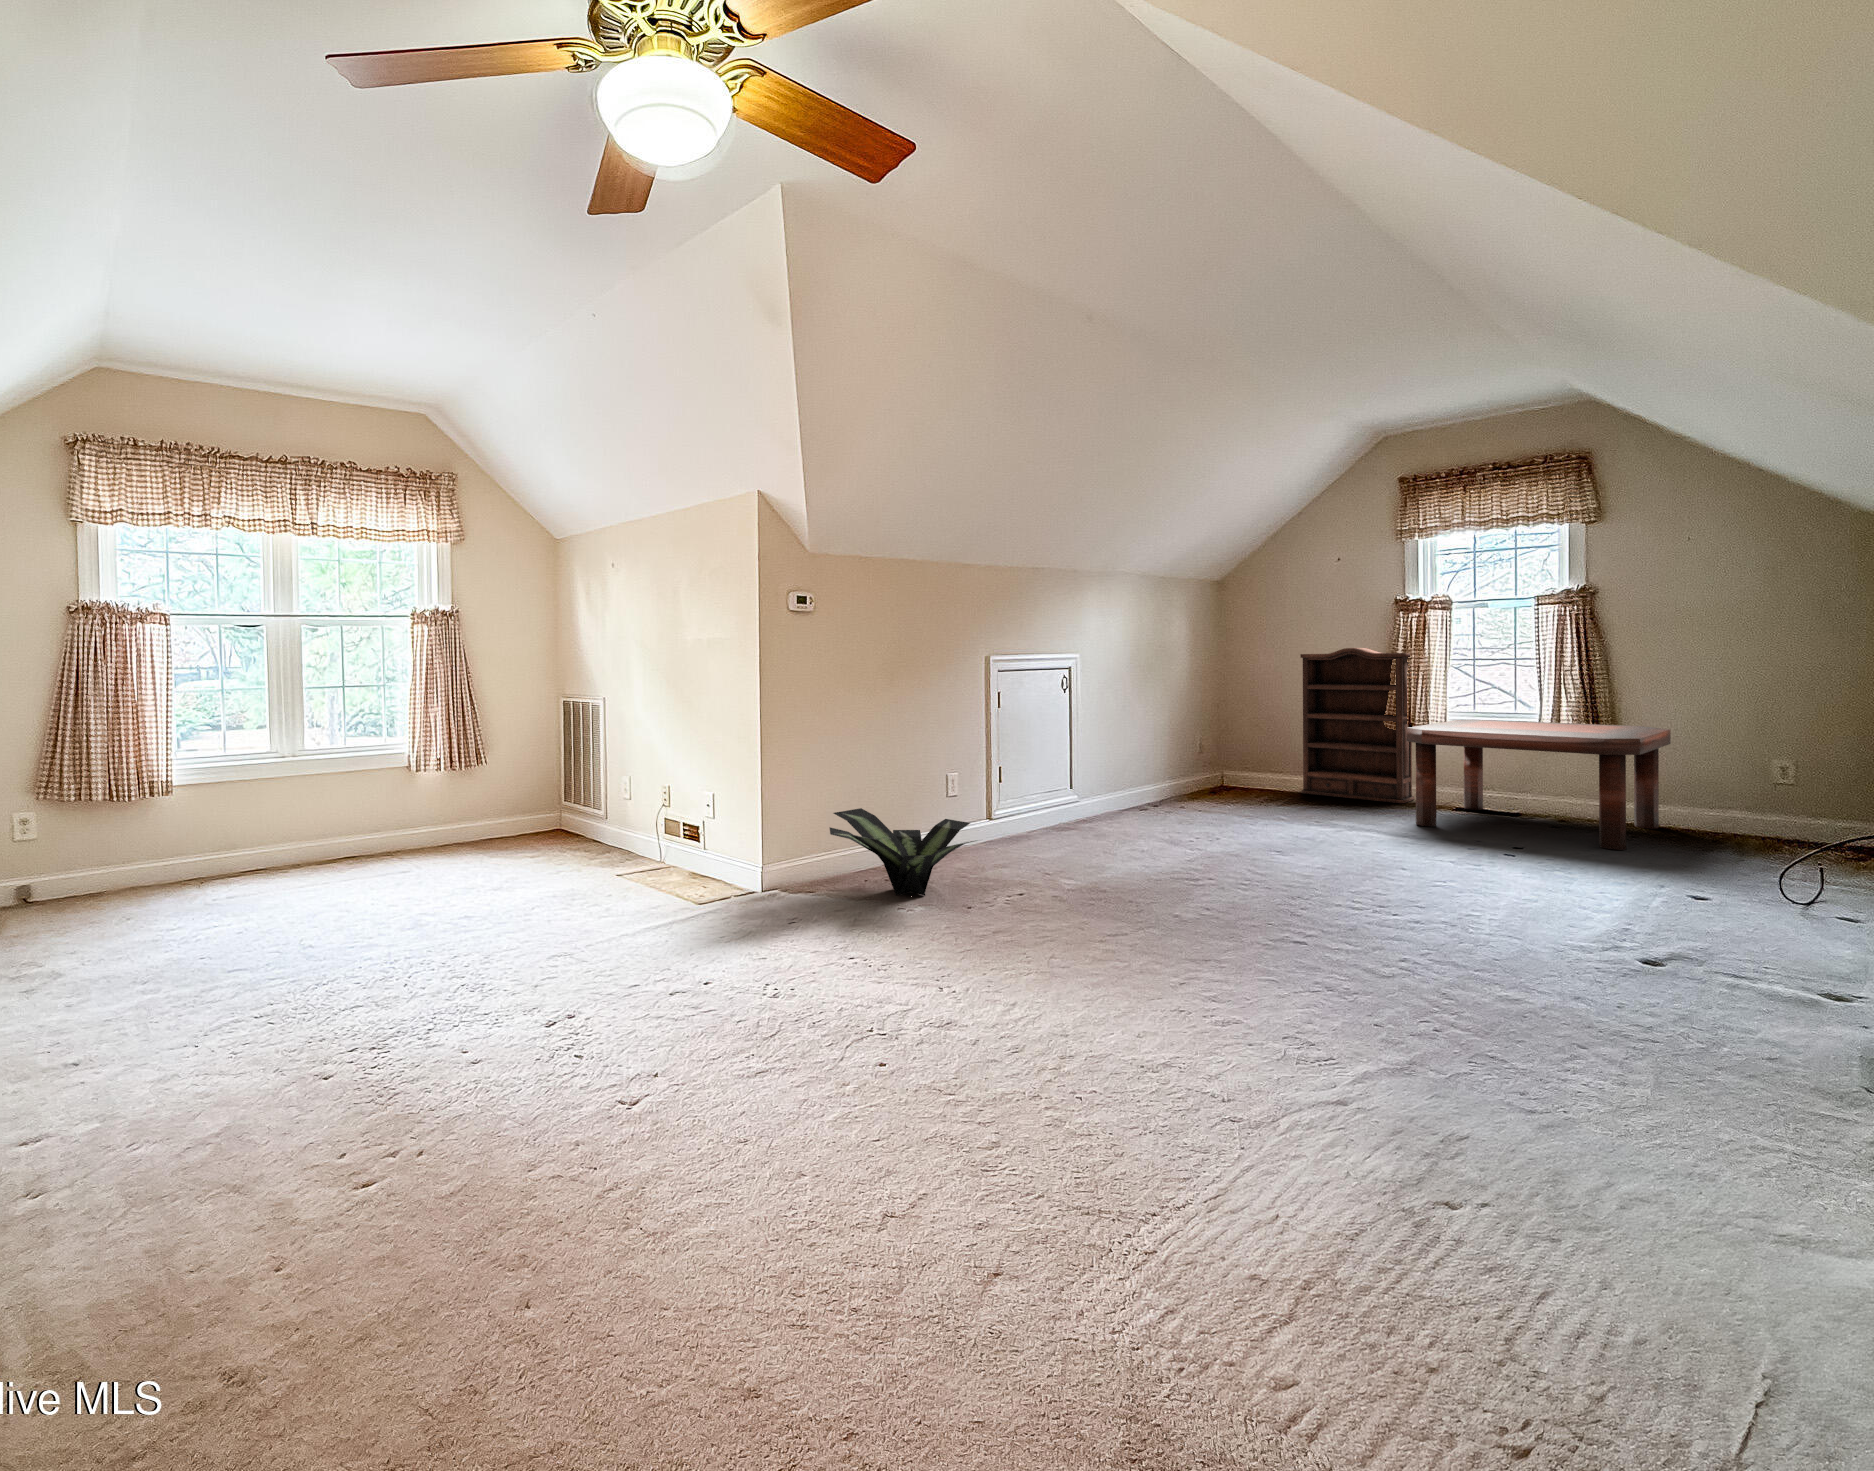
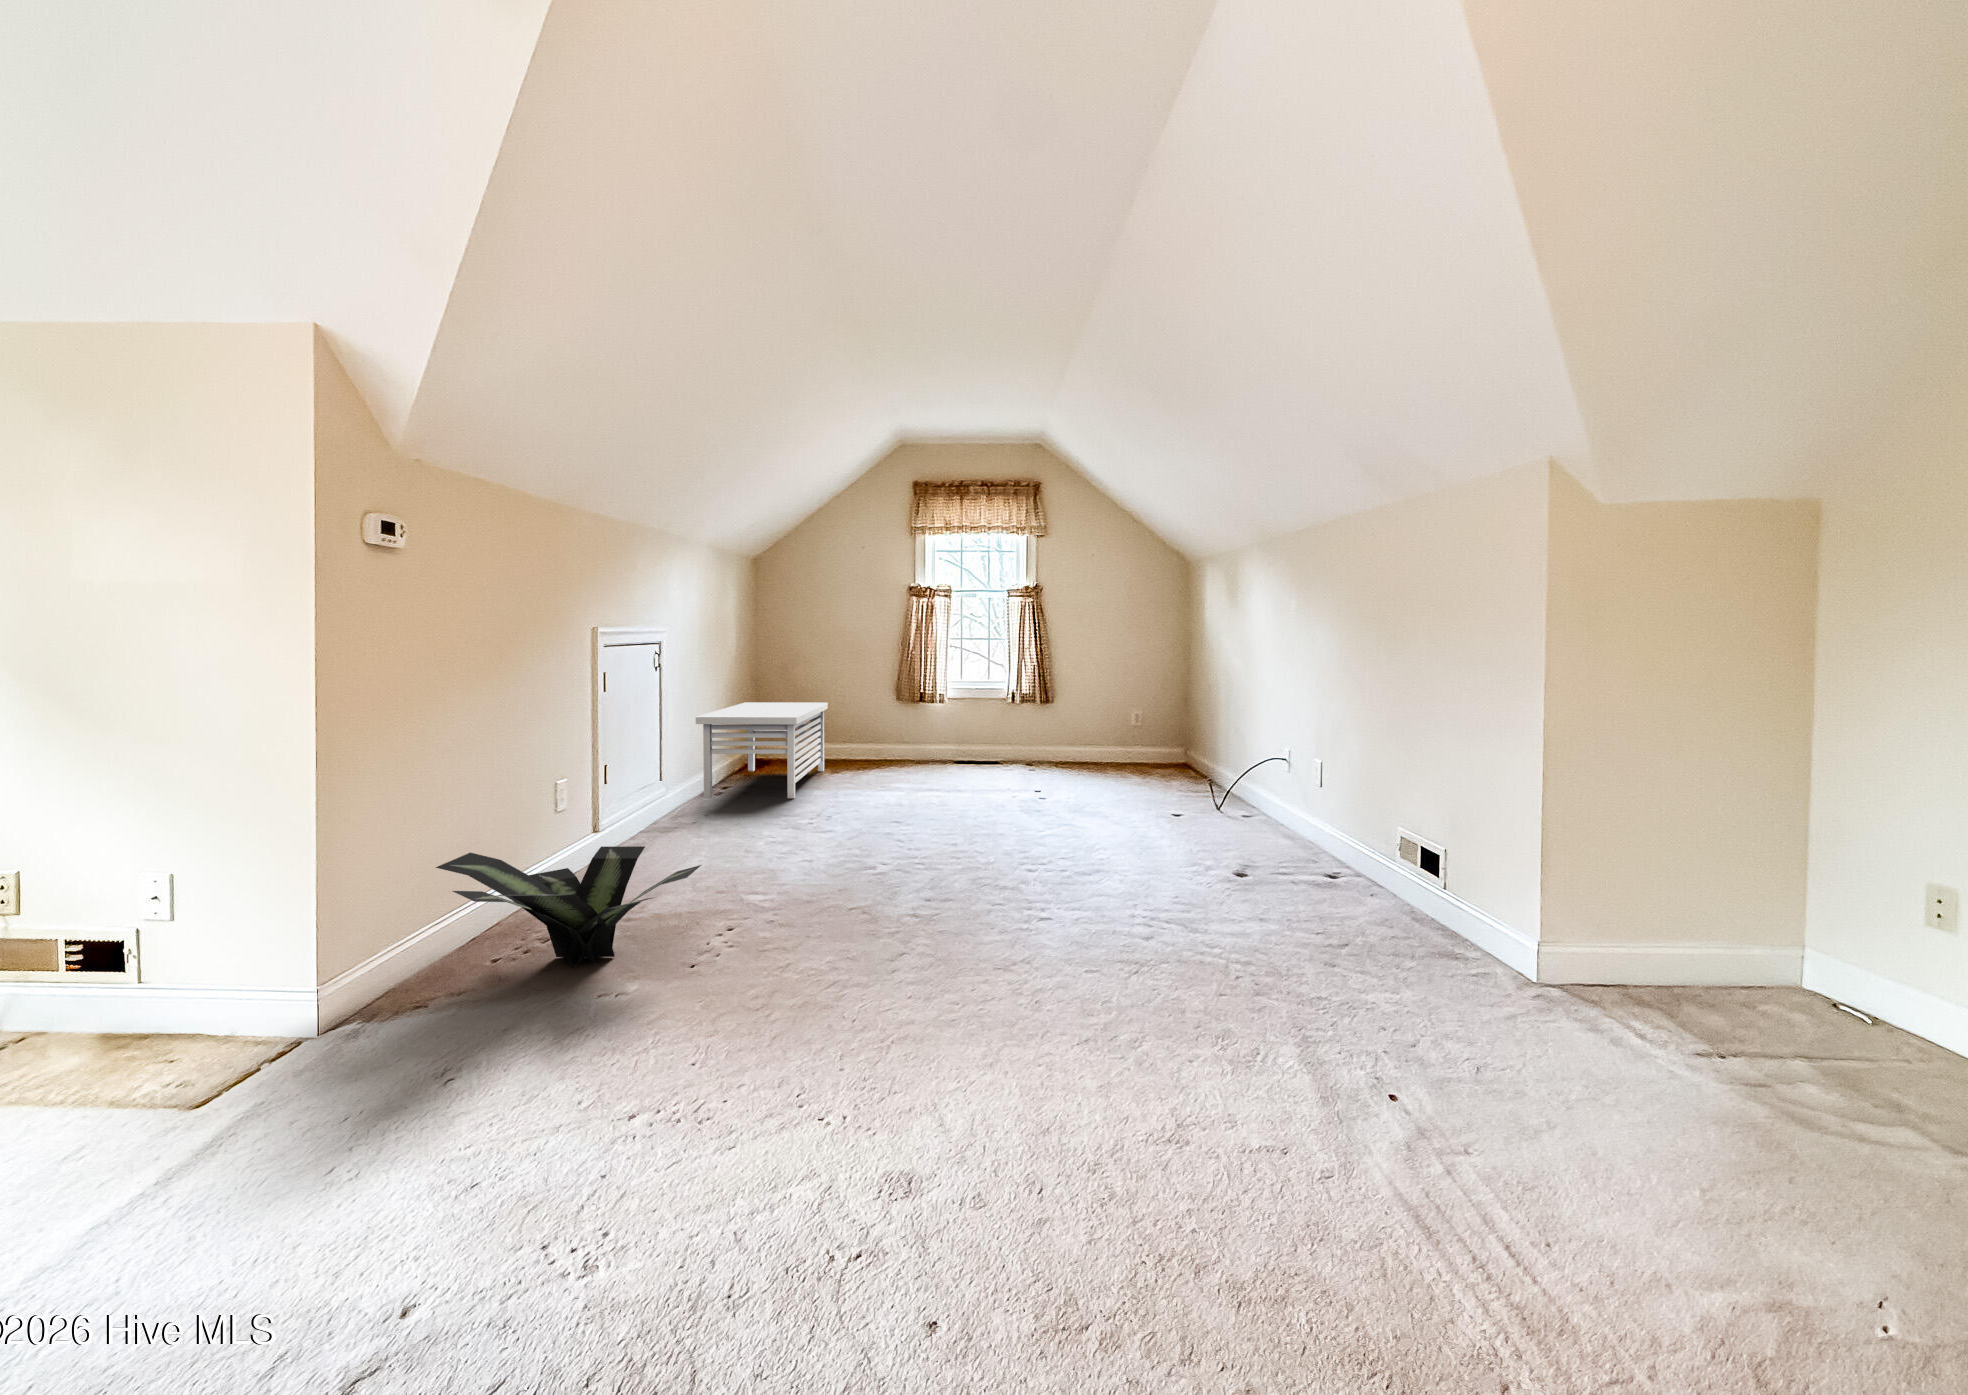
bookshelf: present [1300,648,1414,803] -> none [836,628,923,765]
coffee table: present [1406,720,1671,850] -> none [947,691,1100,784]
storage bench: none [1121,723,1284,817] -> present [696,702,828,798]

